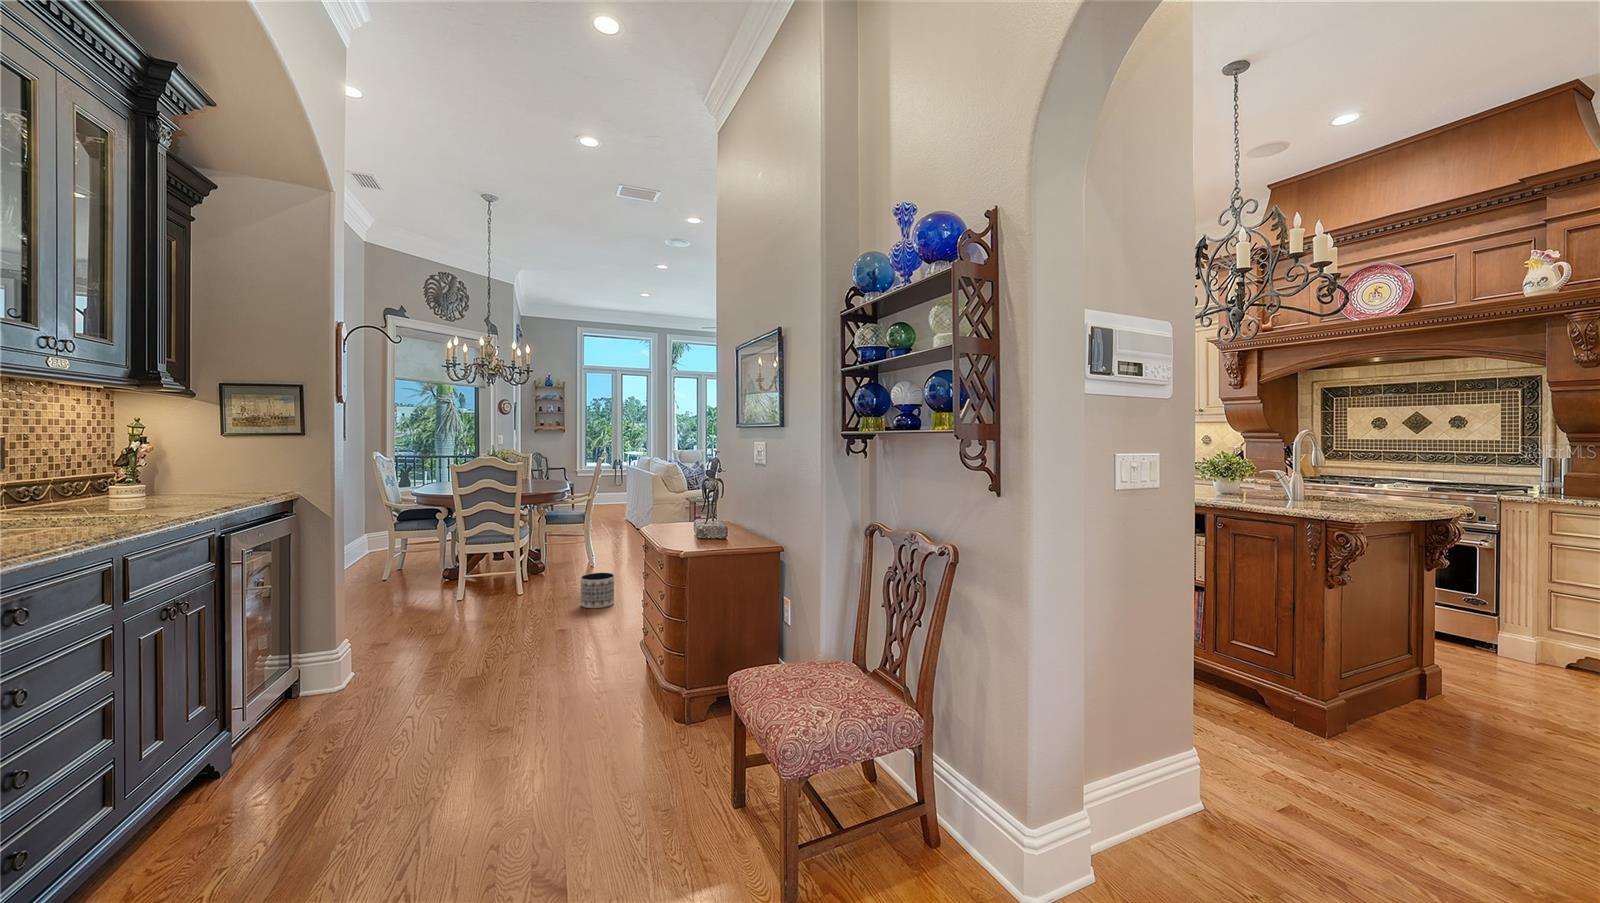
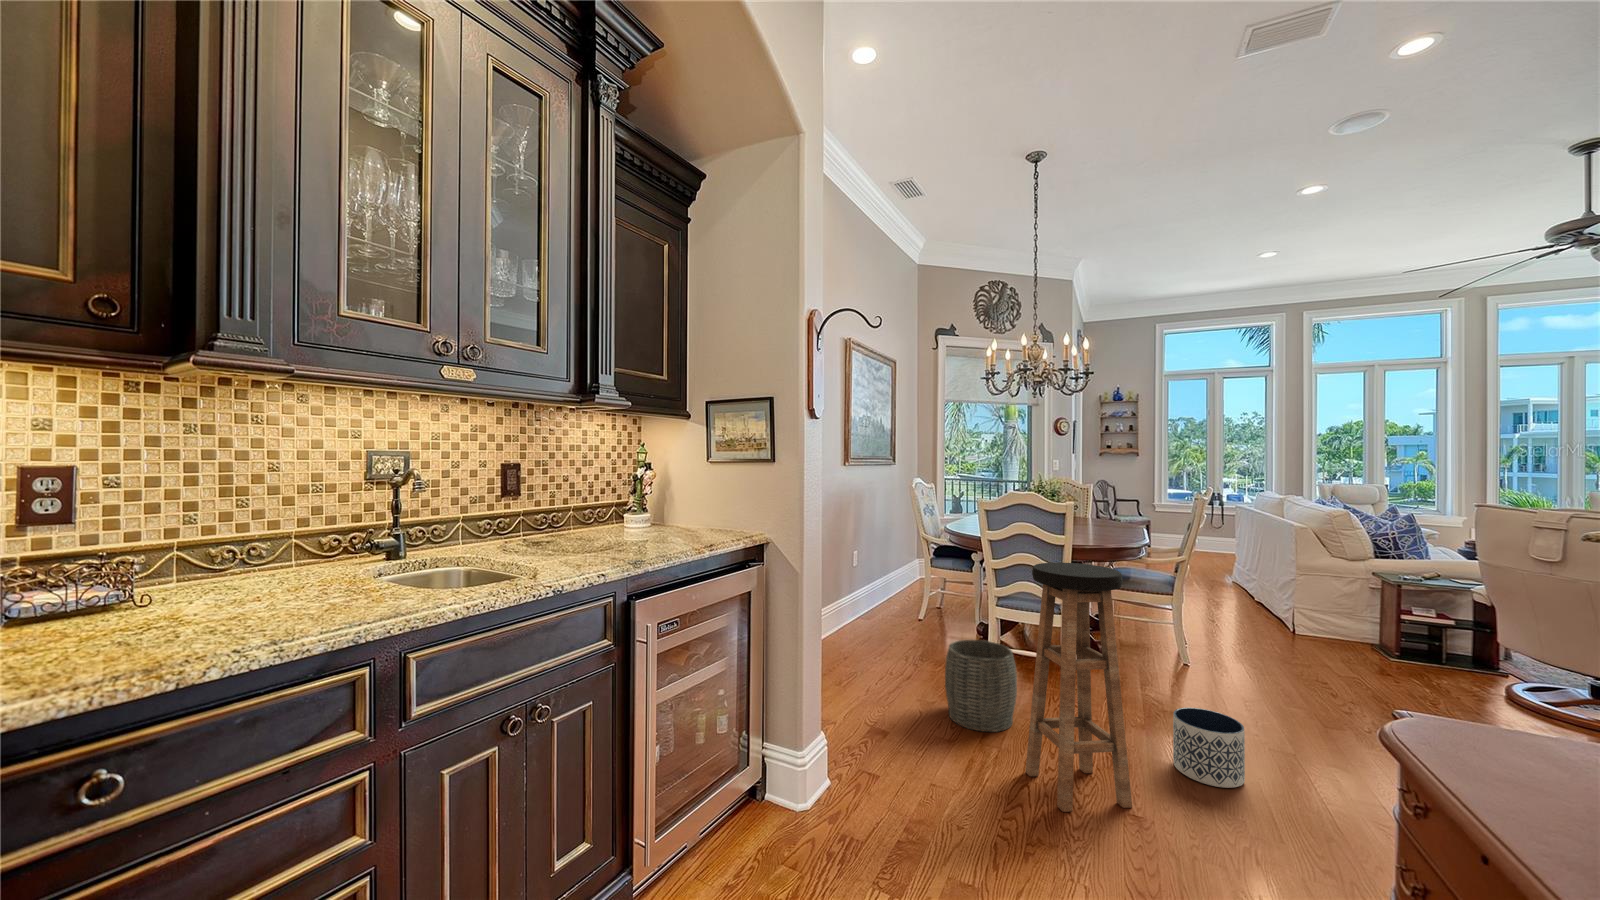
bar stool: none [498,498,559,636] -> present [1026,562,1132,812]
woven basket: none [432,564,487,622] -> present [945,640,1017,732]

